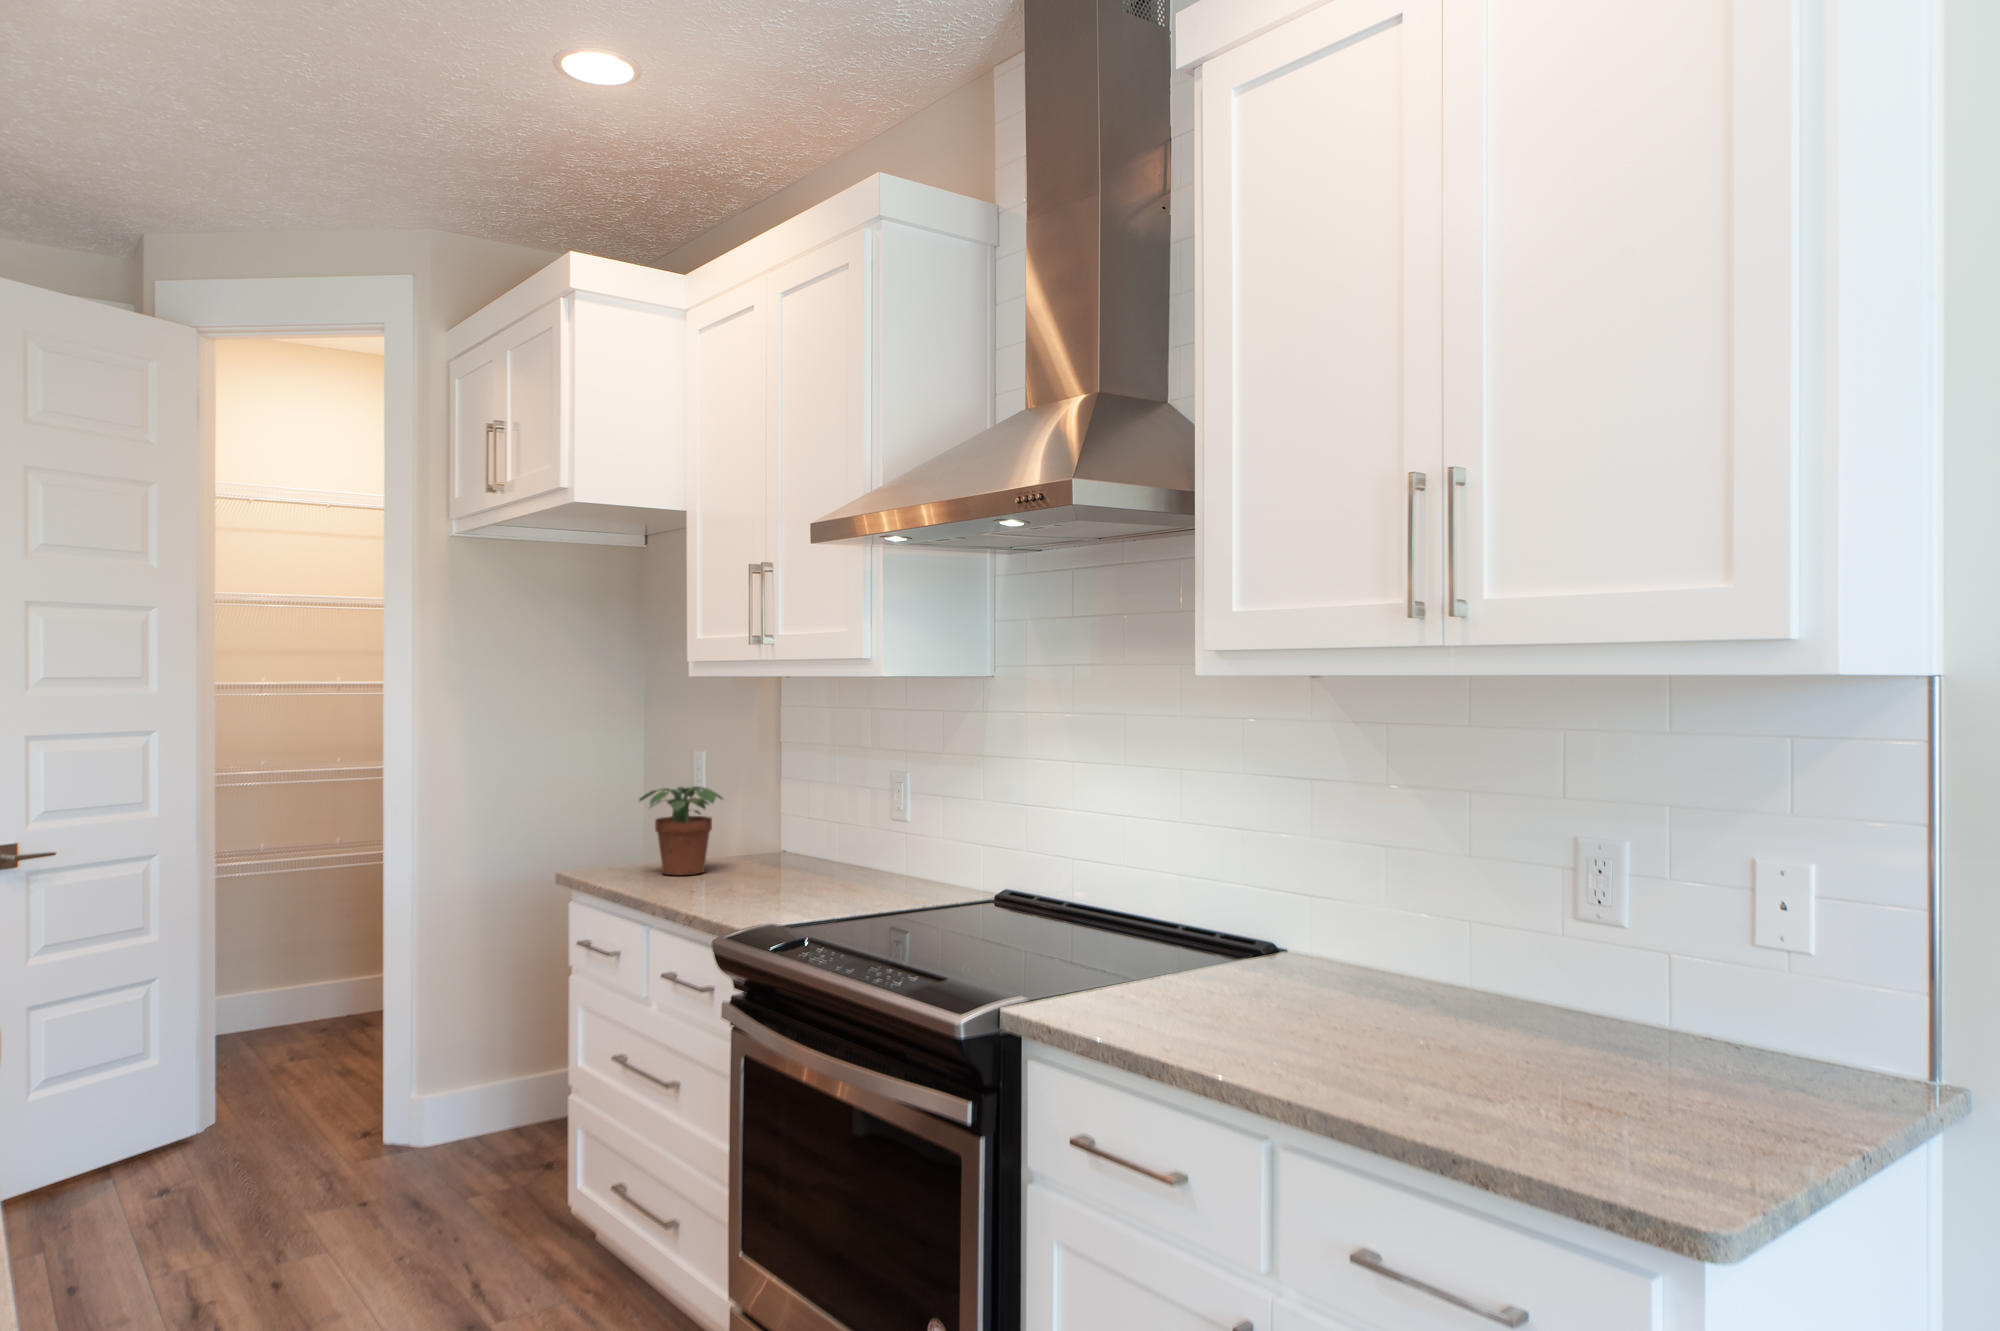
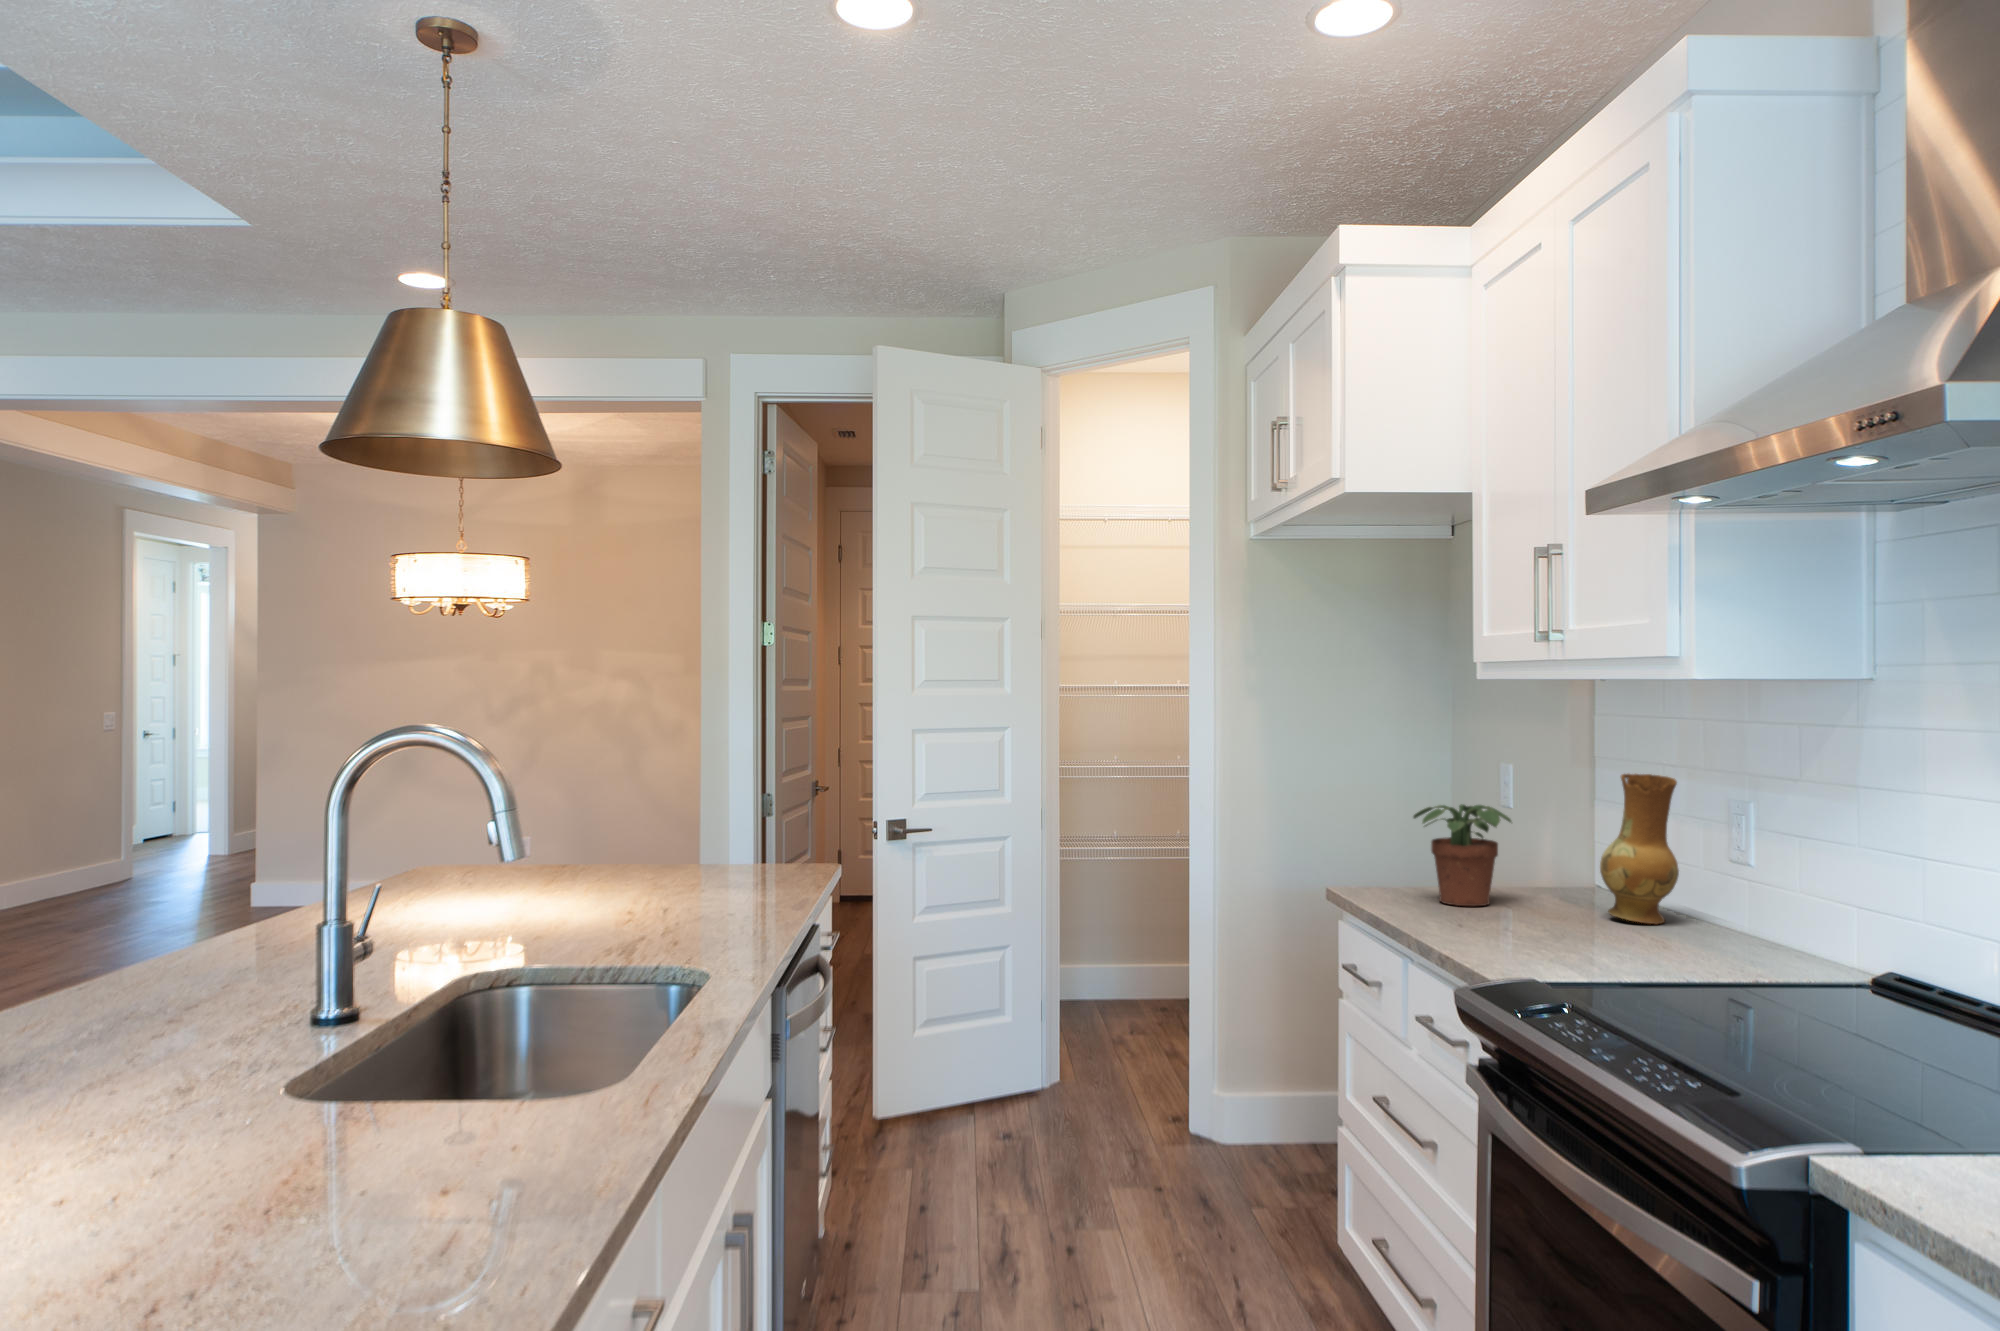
ceramic jug: none [796,753,855,875] -> present [1600,773,1679,924]

